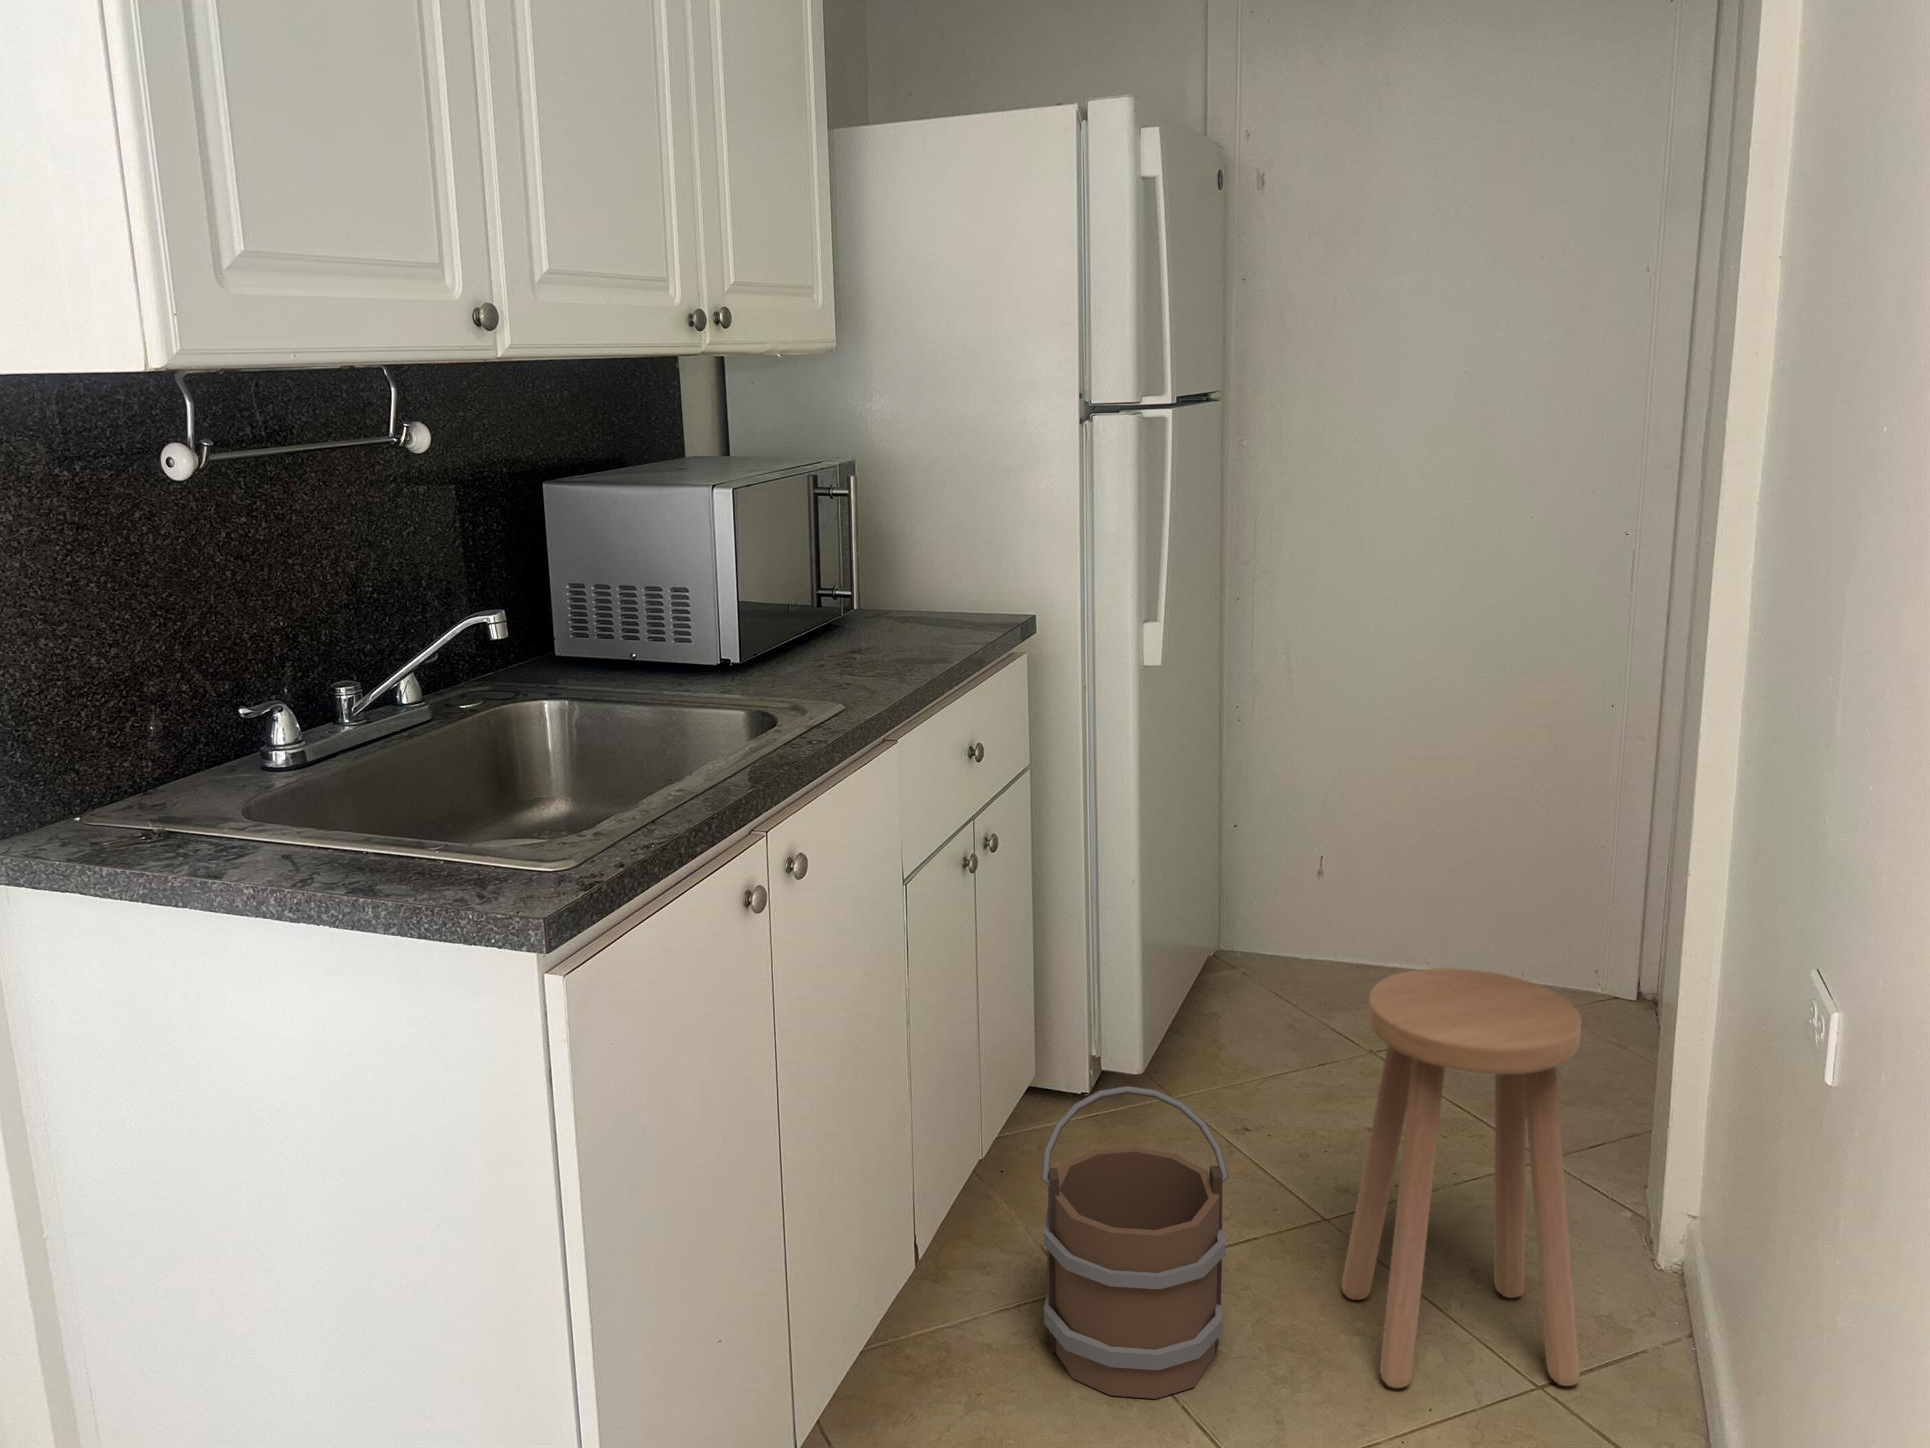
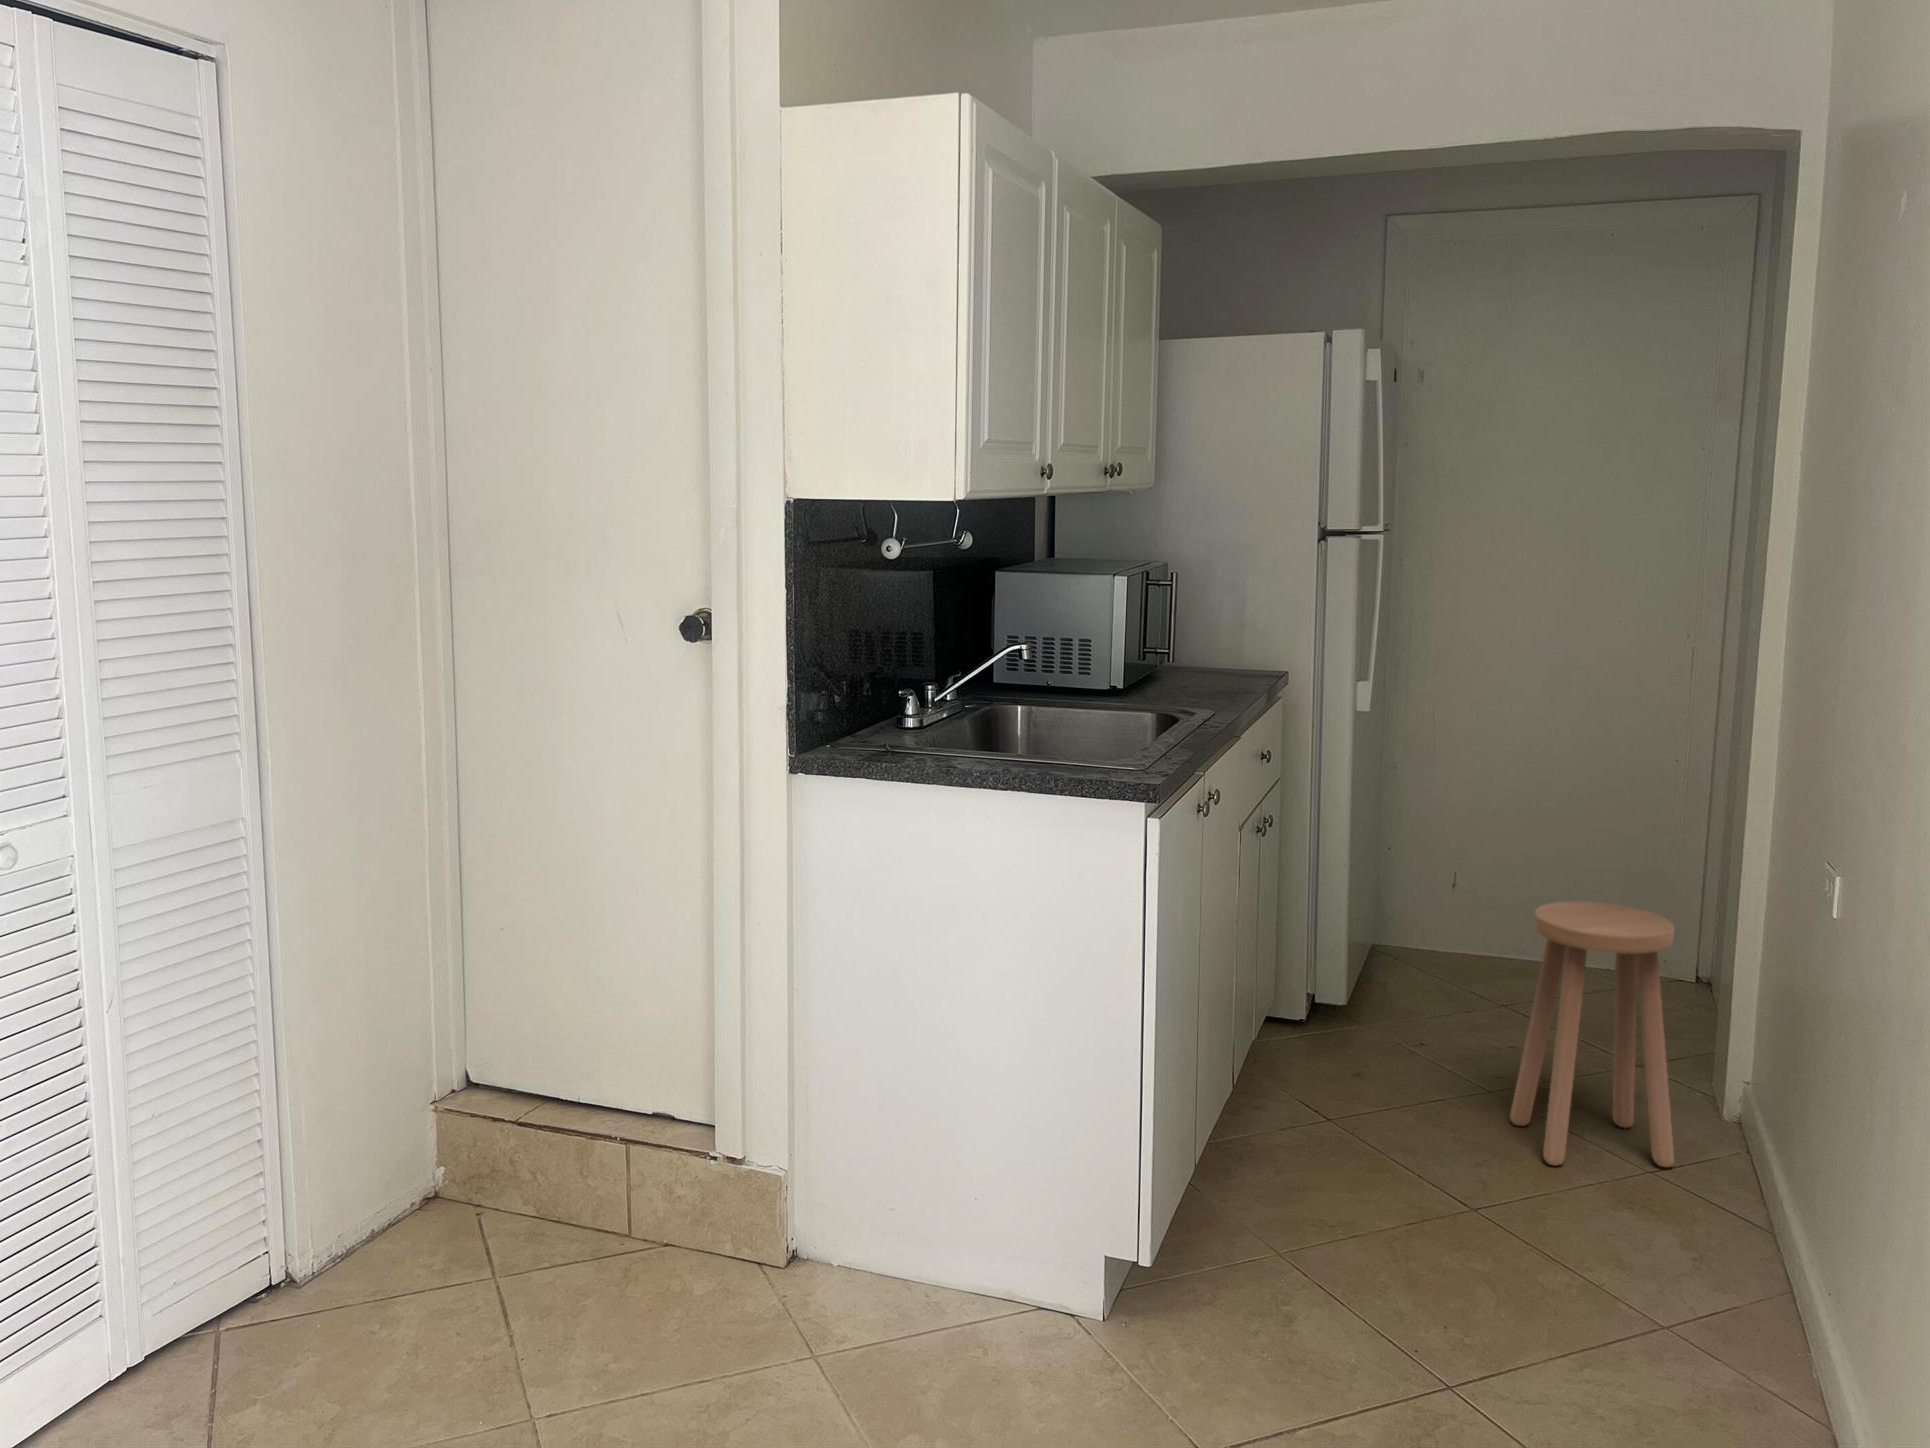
bucket: present [1041,1086,1229,1399] -> none [1320,972,1444,1166]

